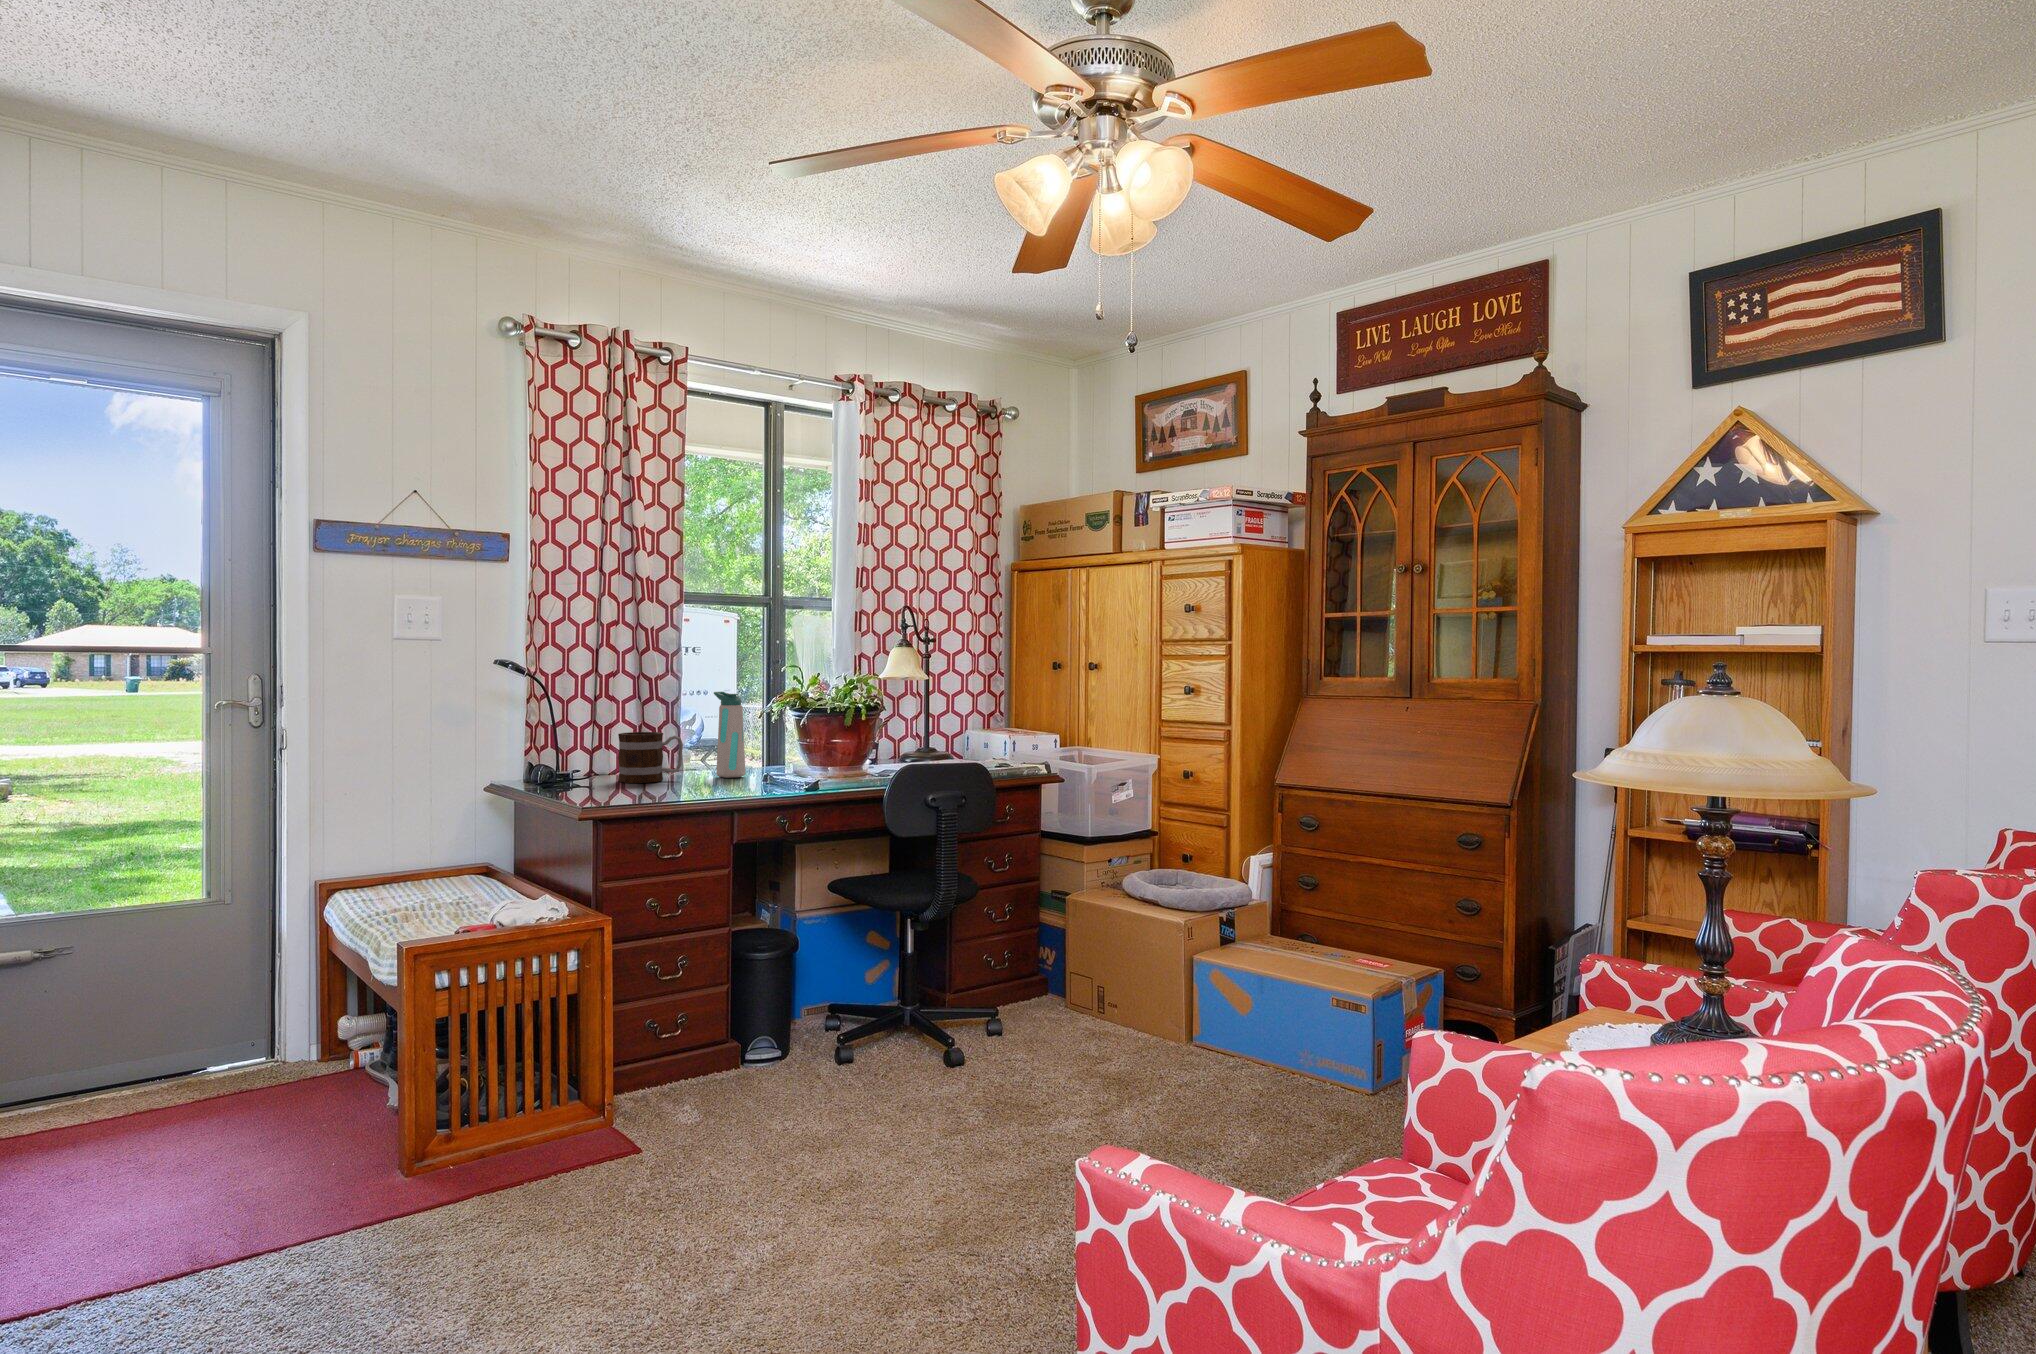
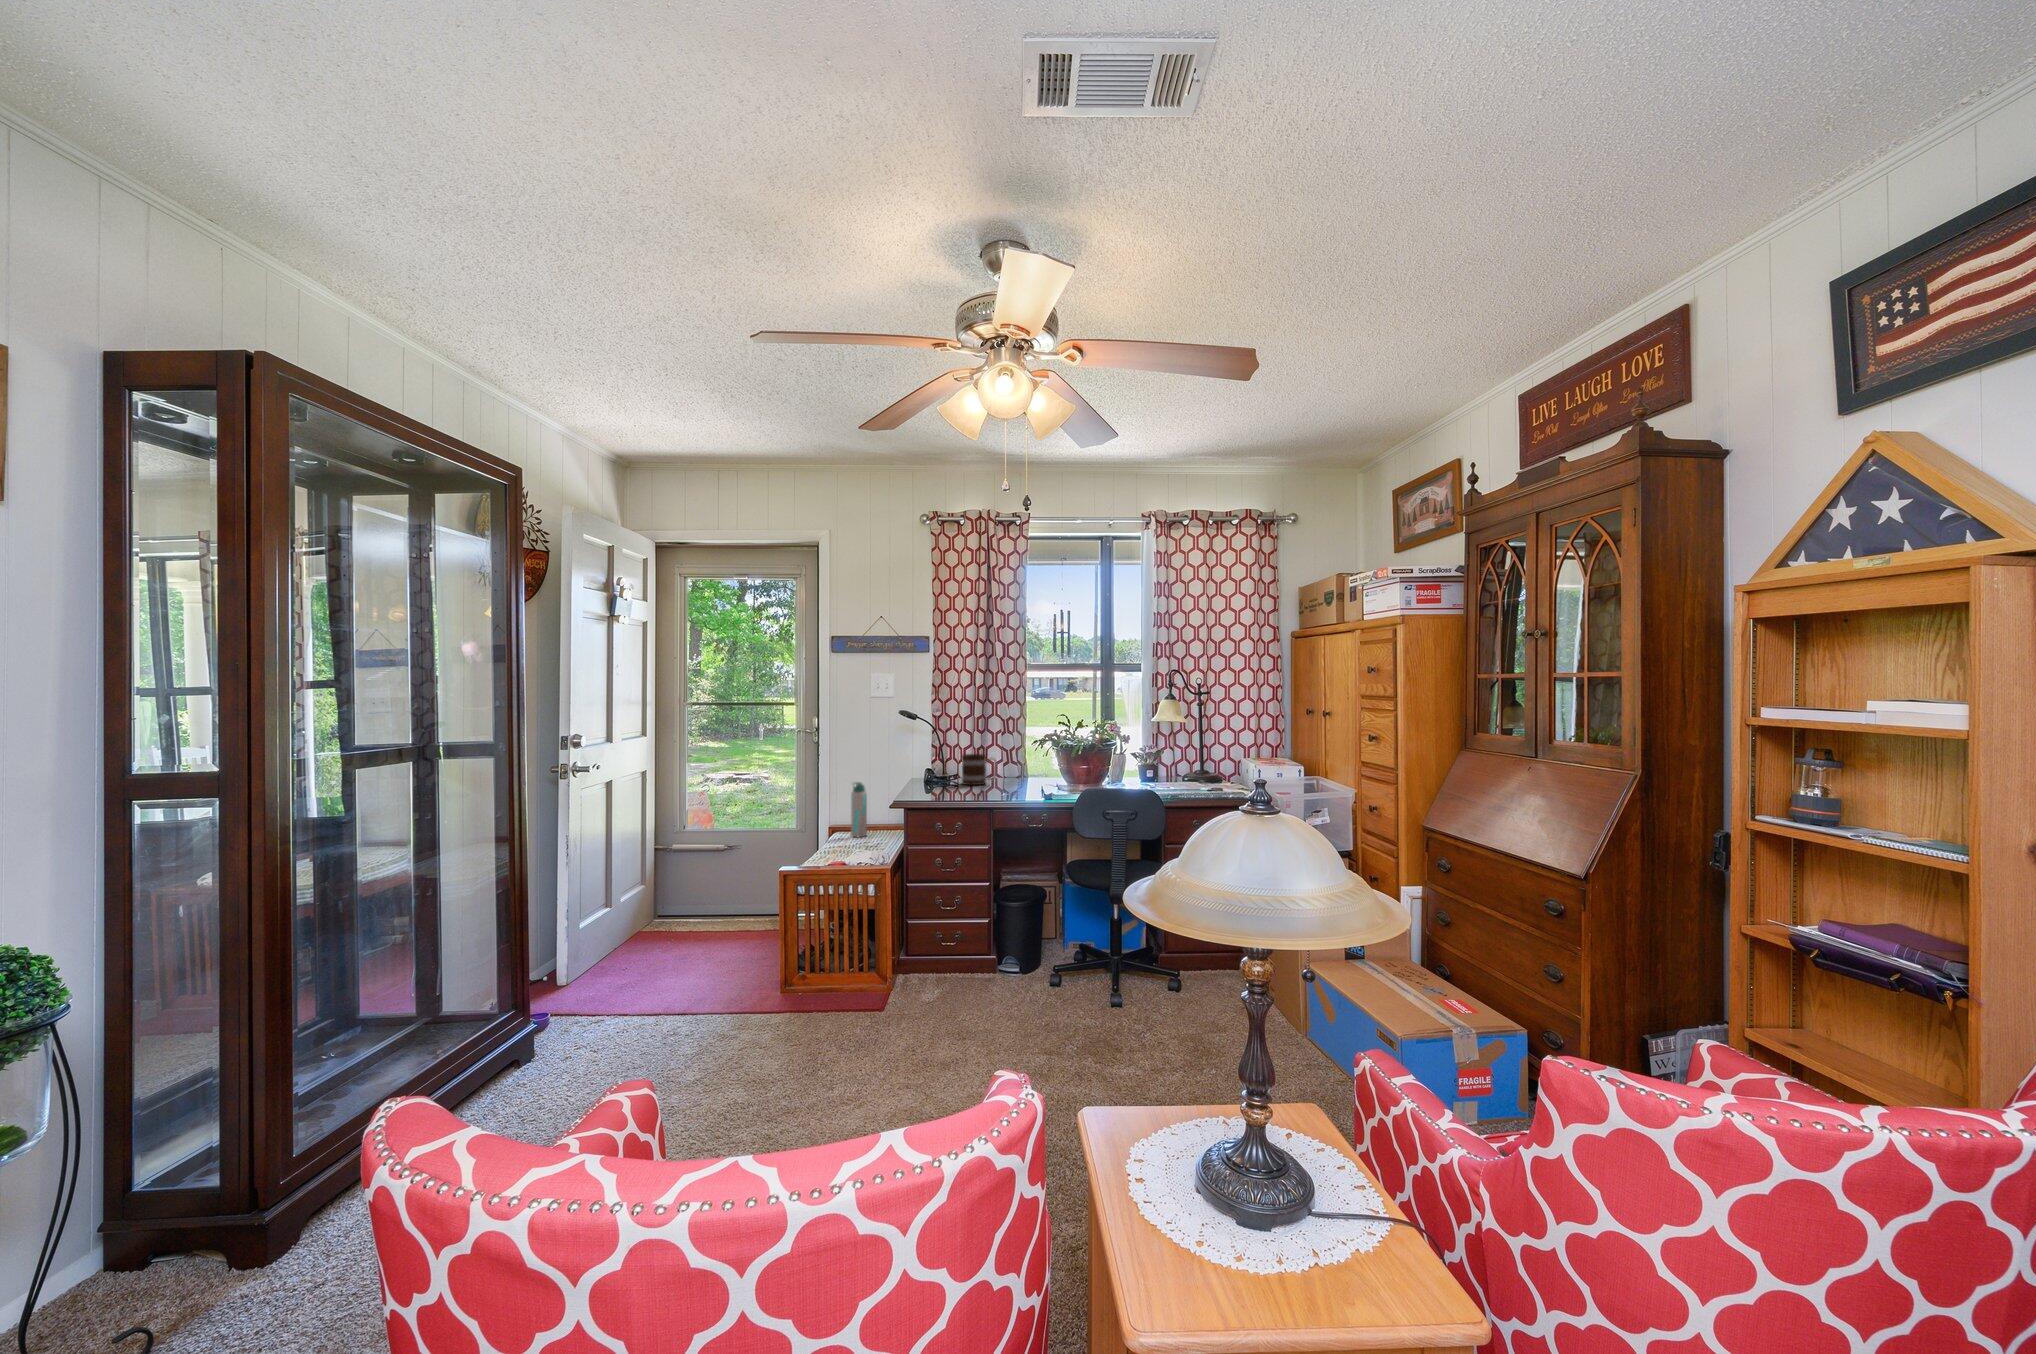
water bottle: present [714,692,746,778] -> present [851,782,867,837]

